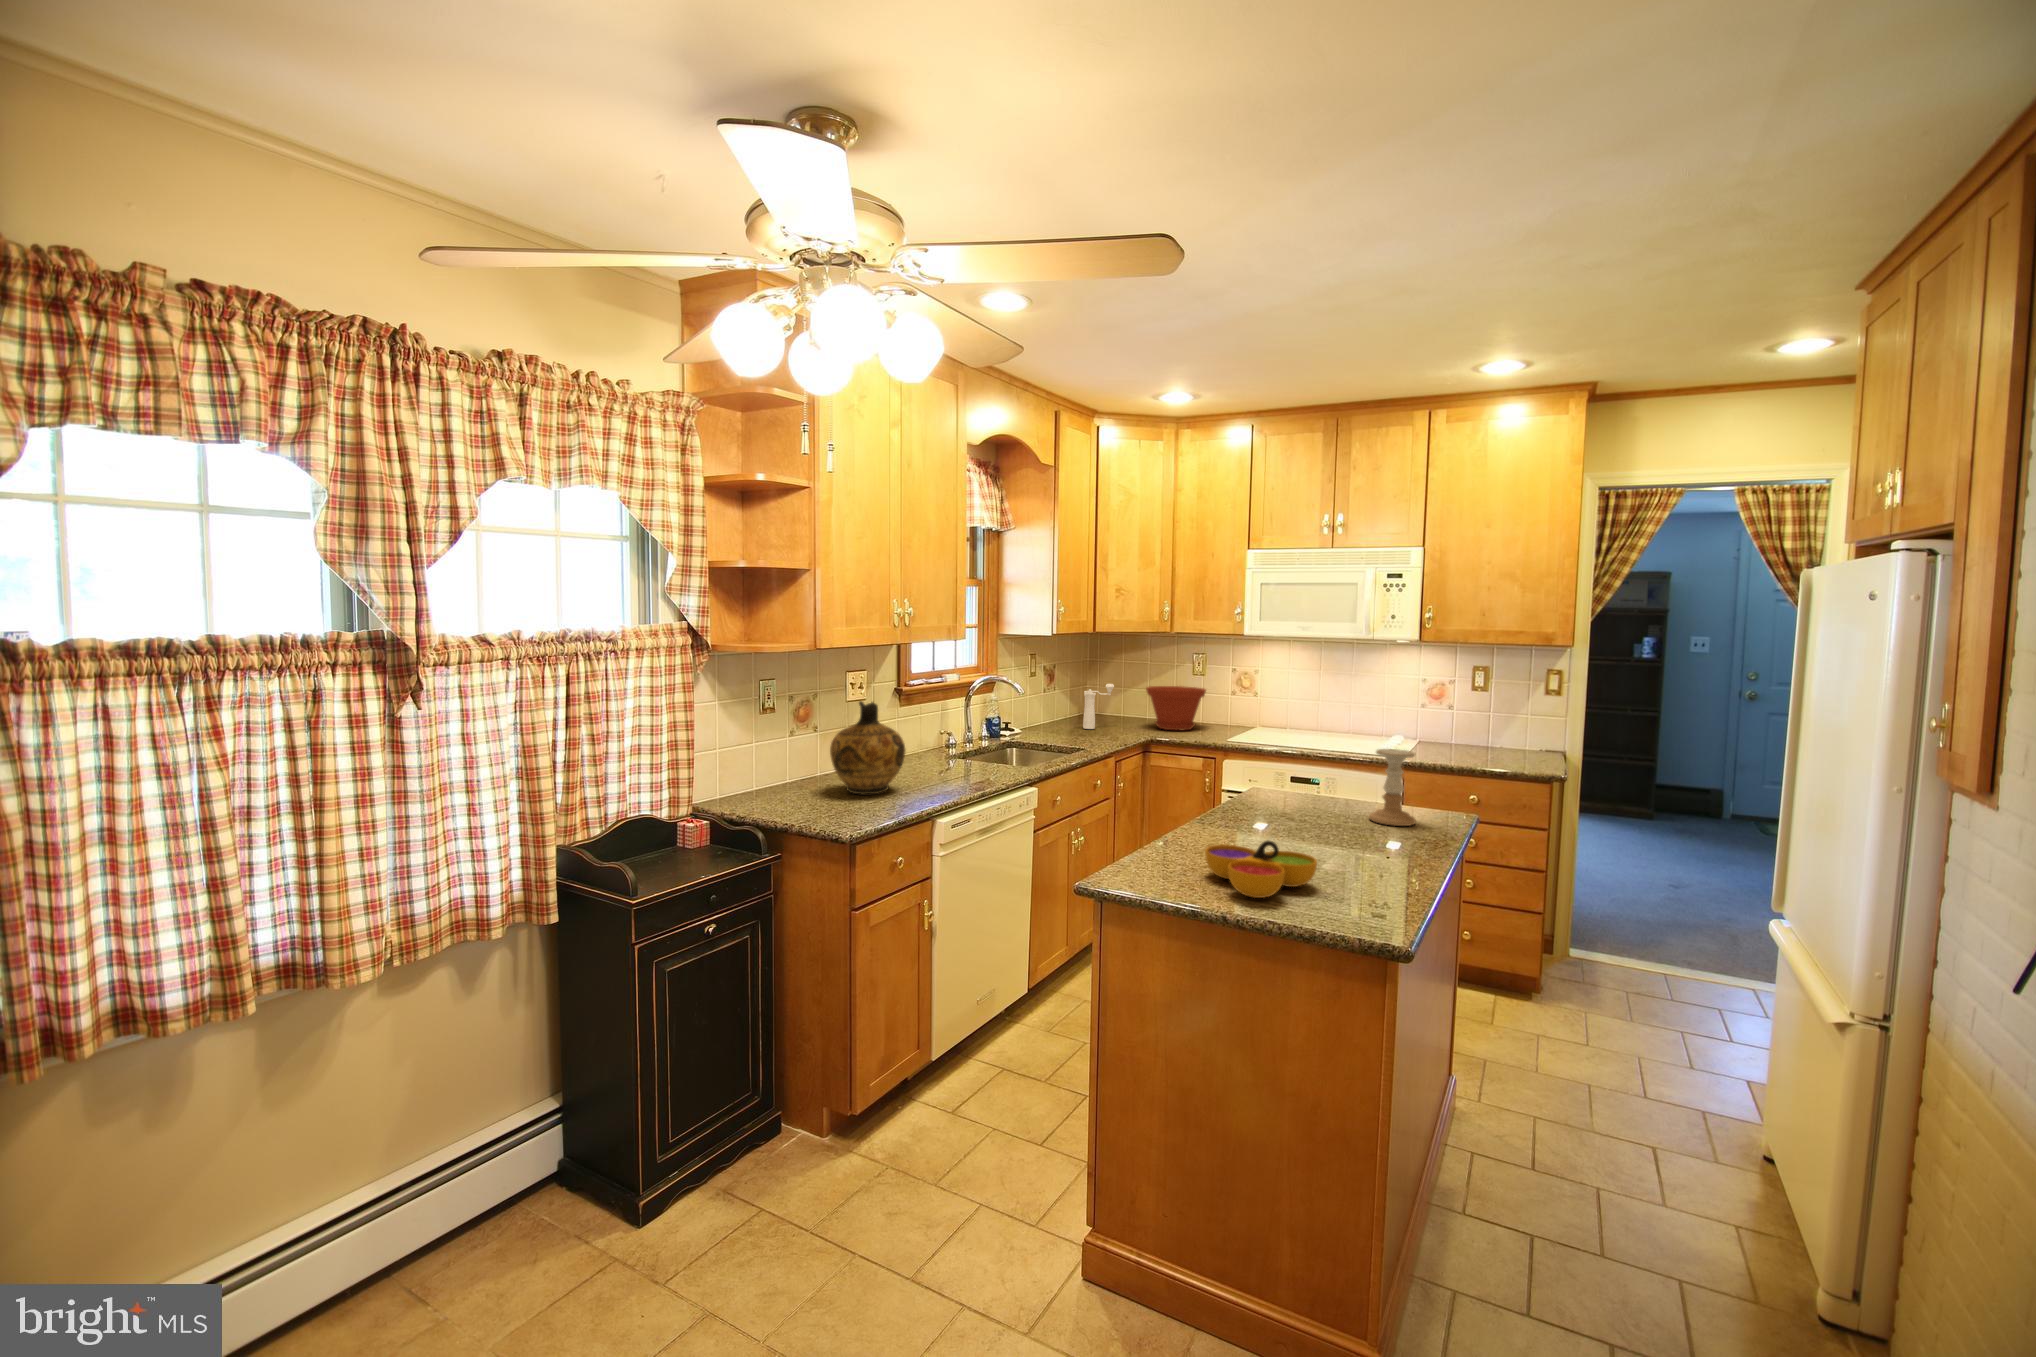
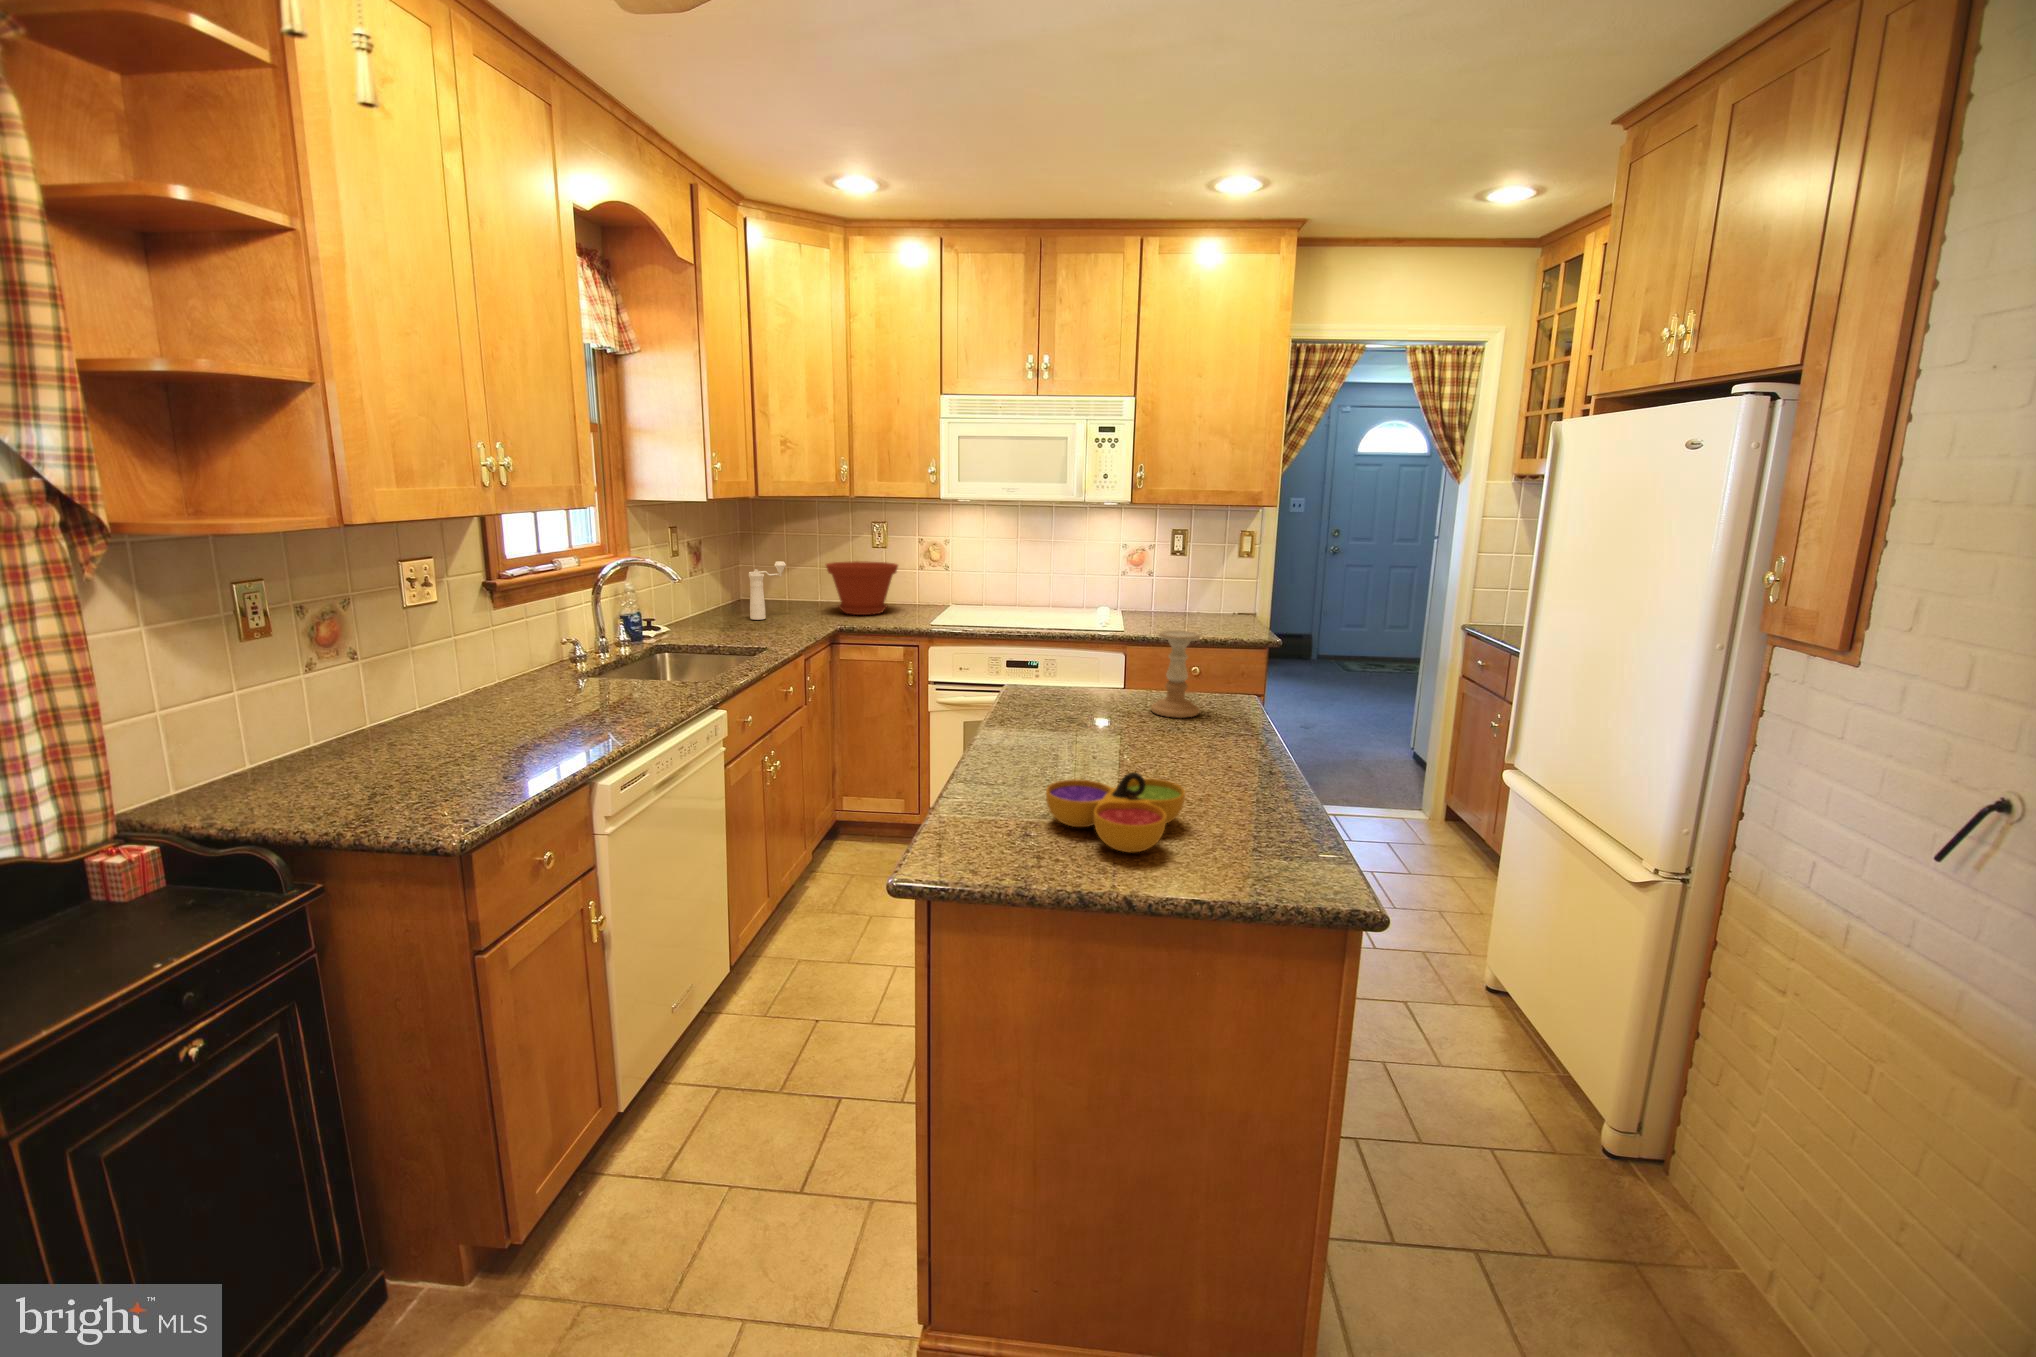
ceramic jug: present [830,701,905,794] -> none [391,609,529,755]

